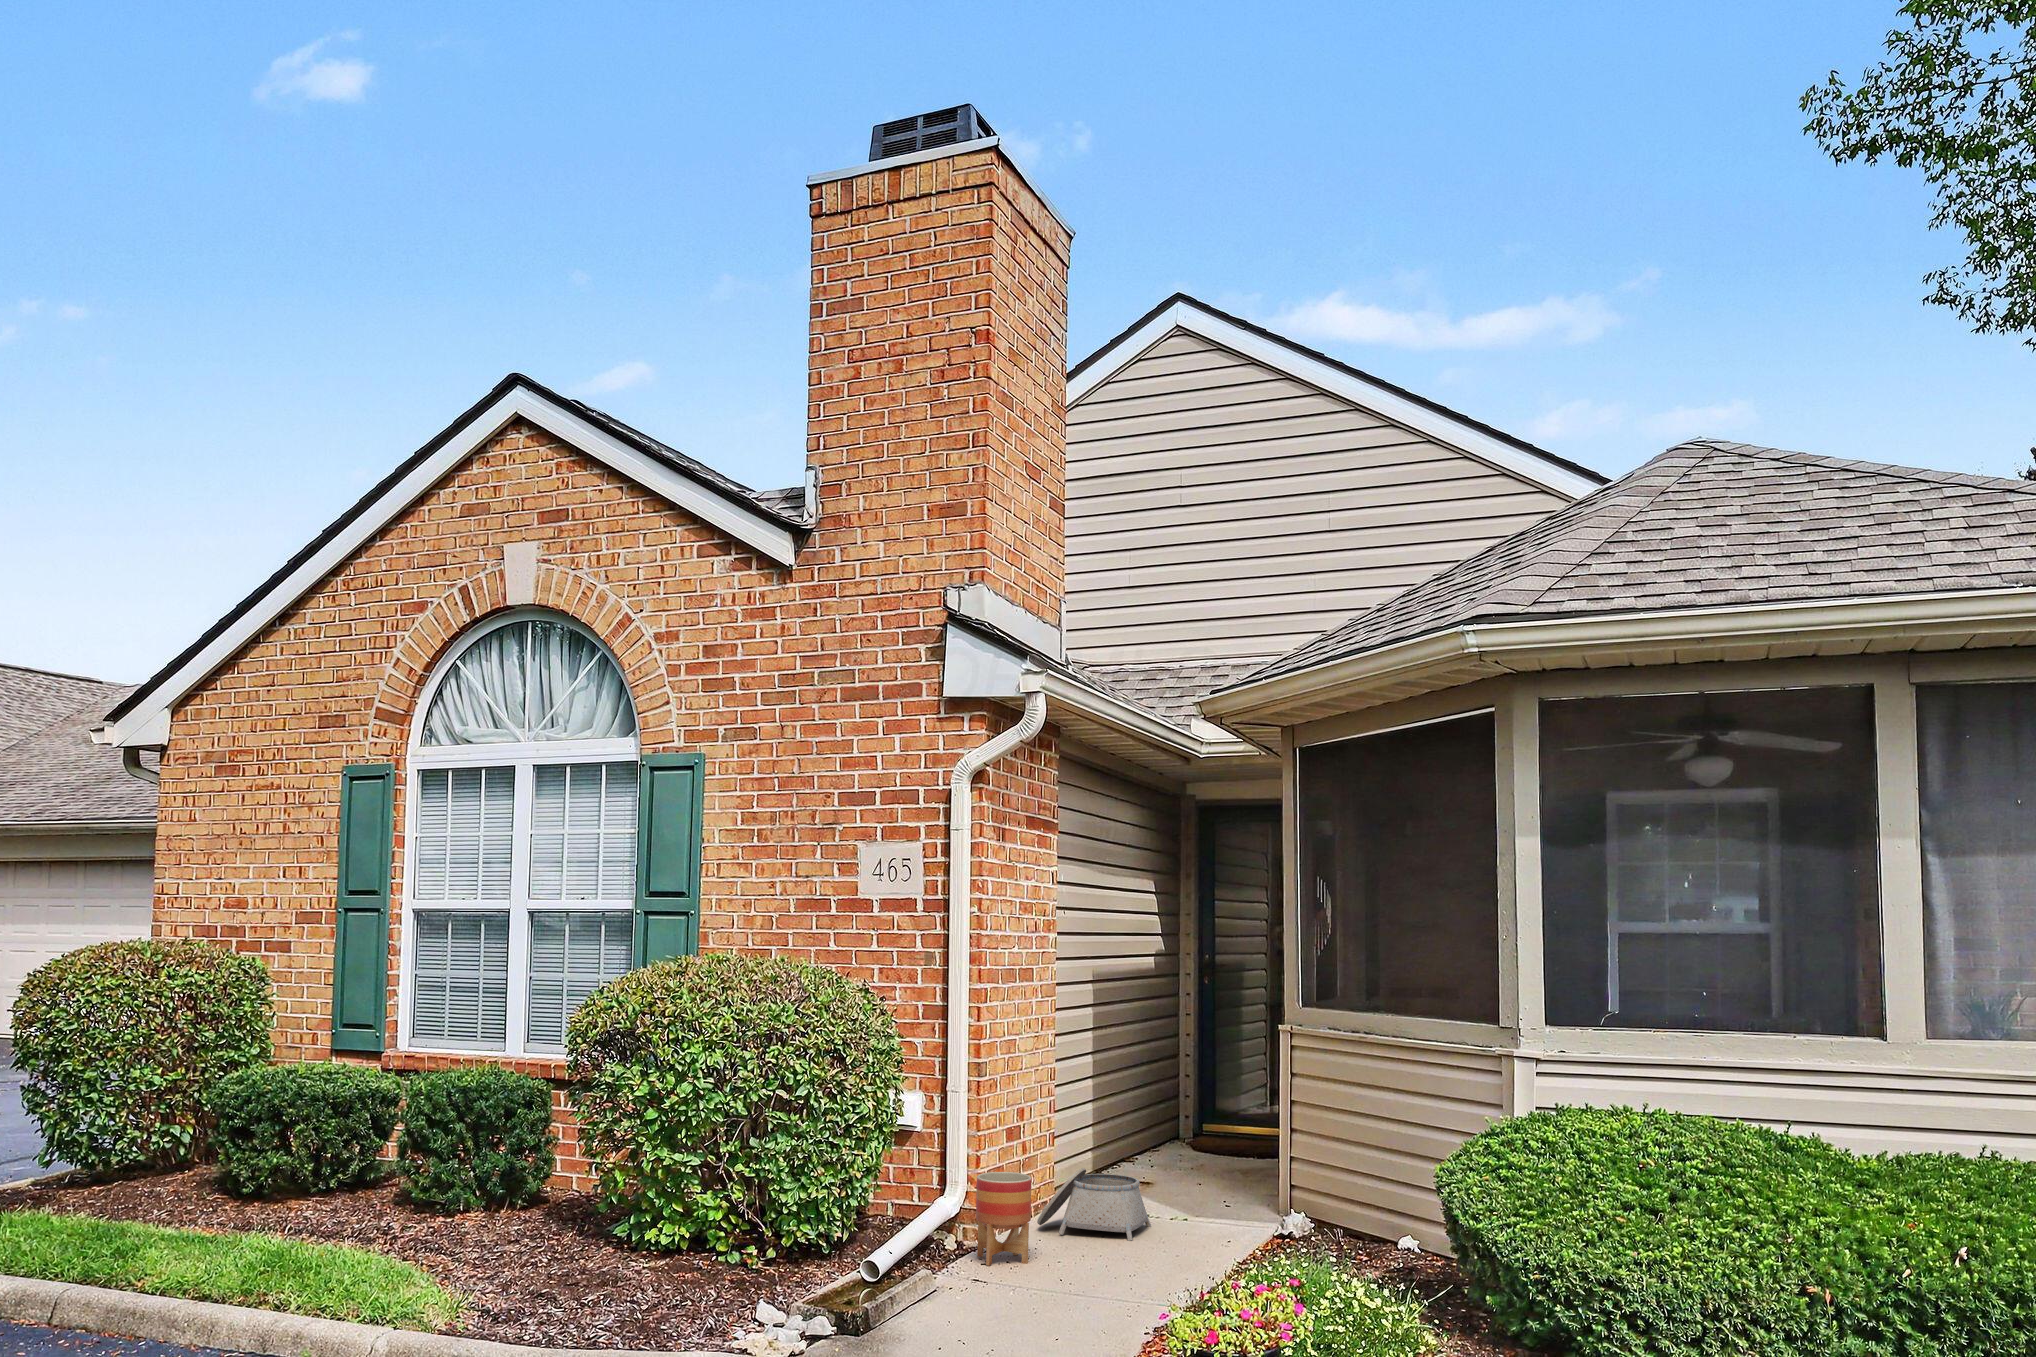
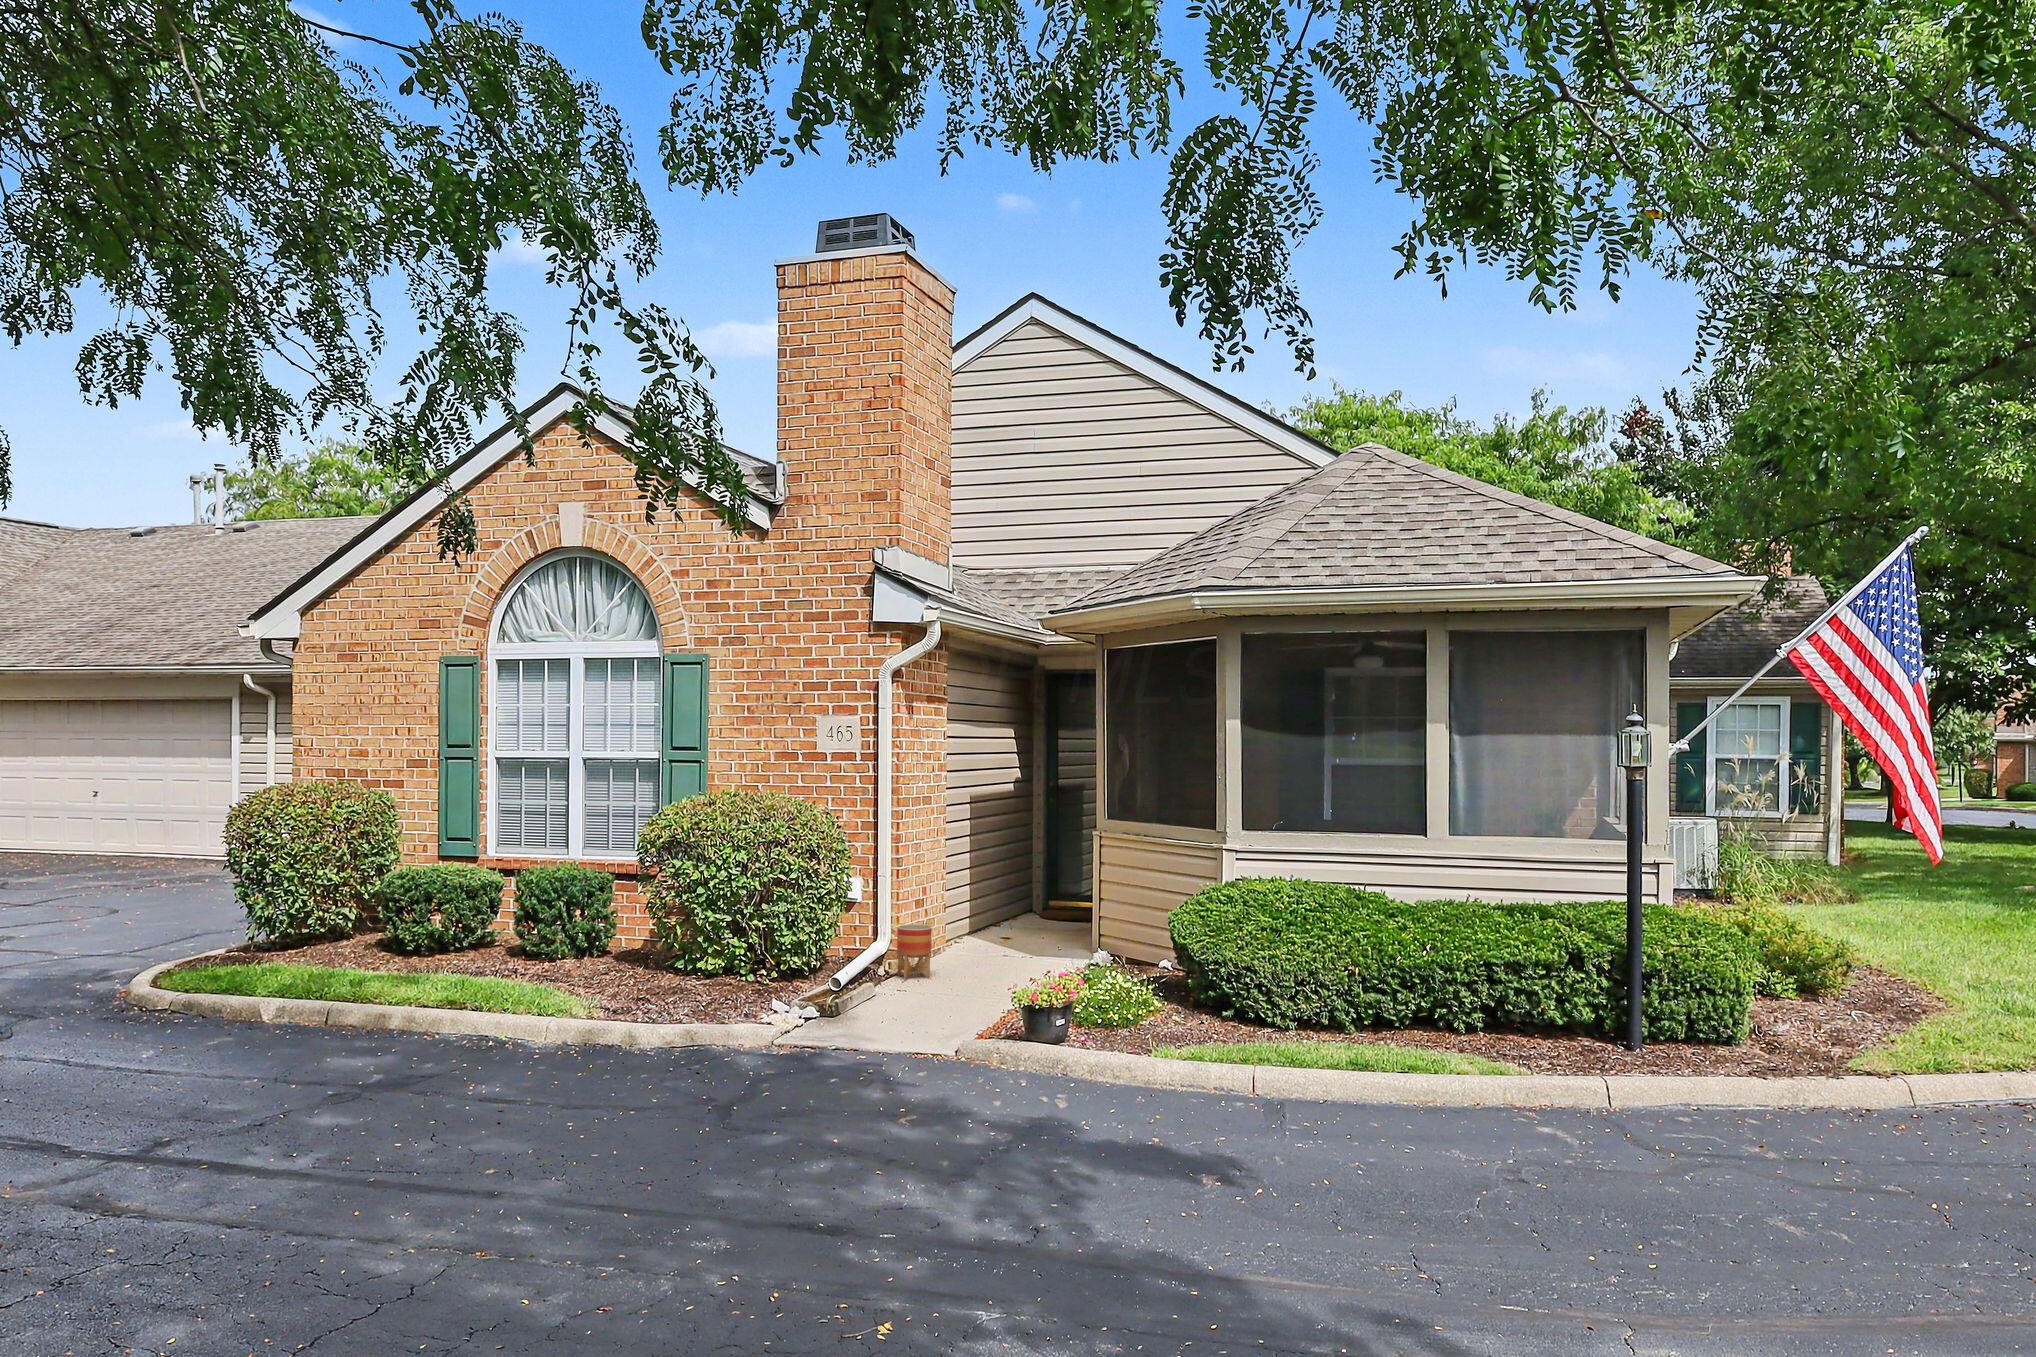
basket: present [1037,1168,1151,1241] -> none [933,923,1006,966]

